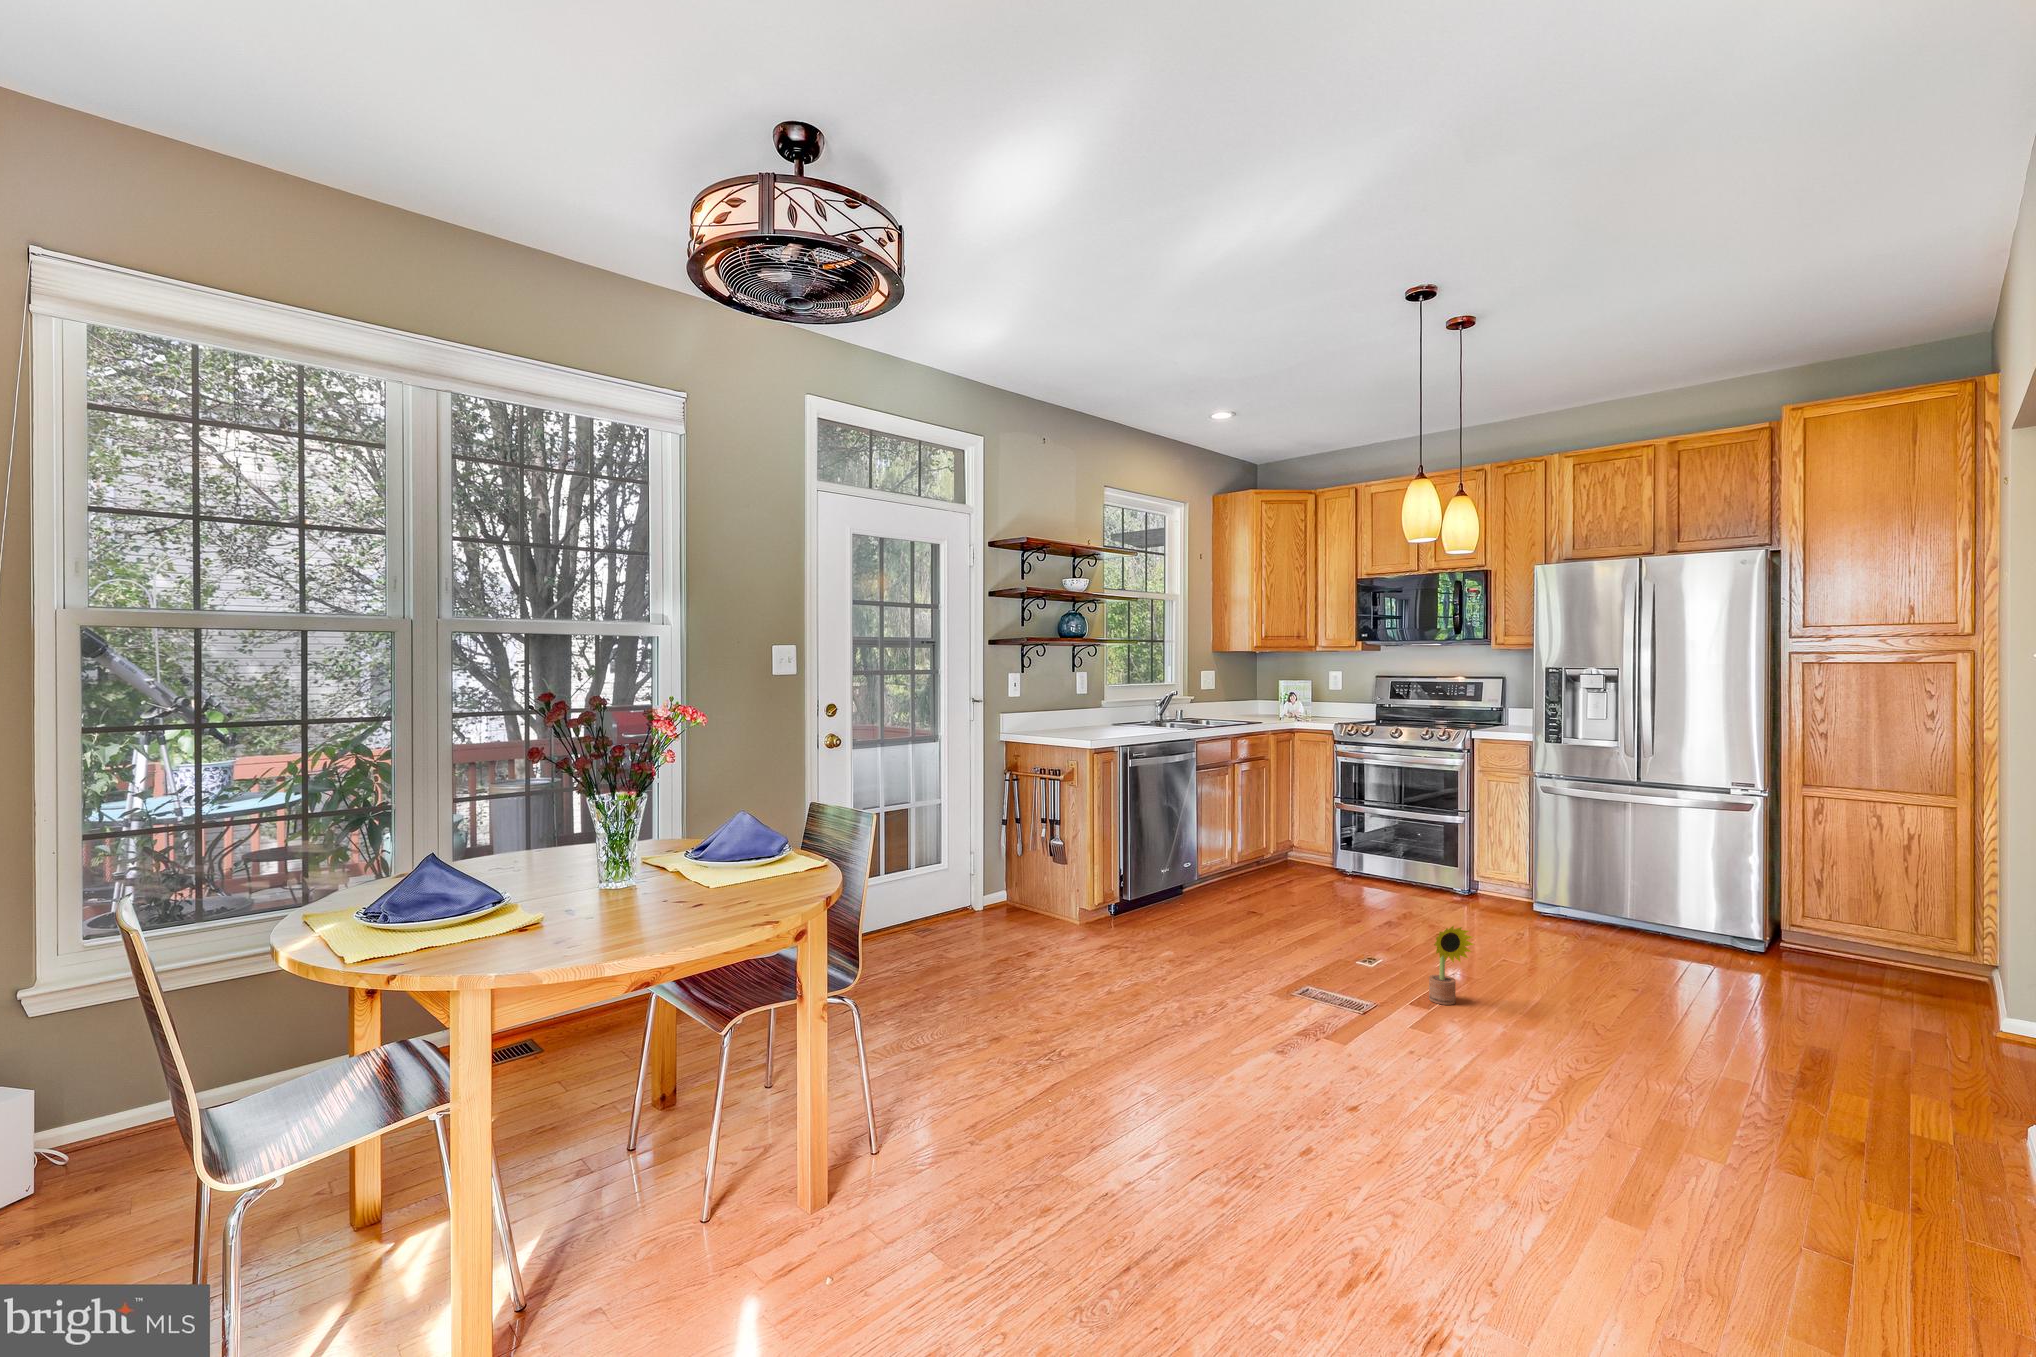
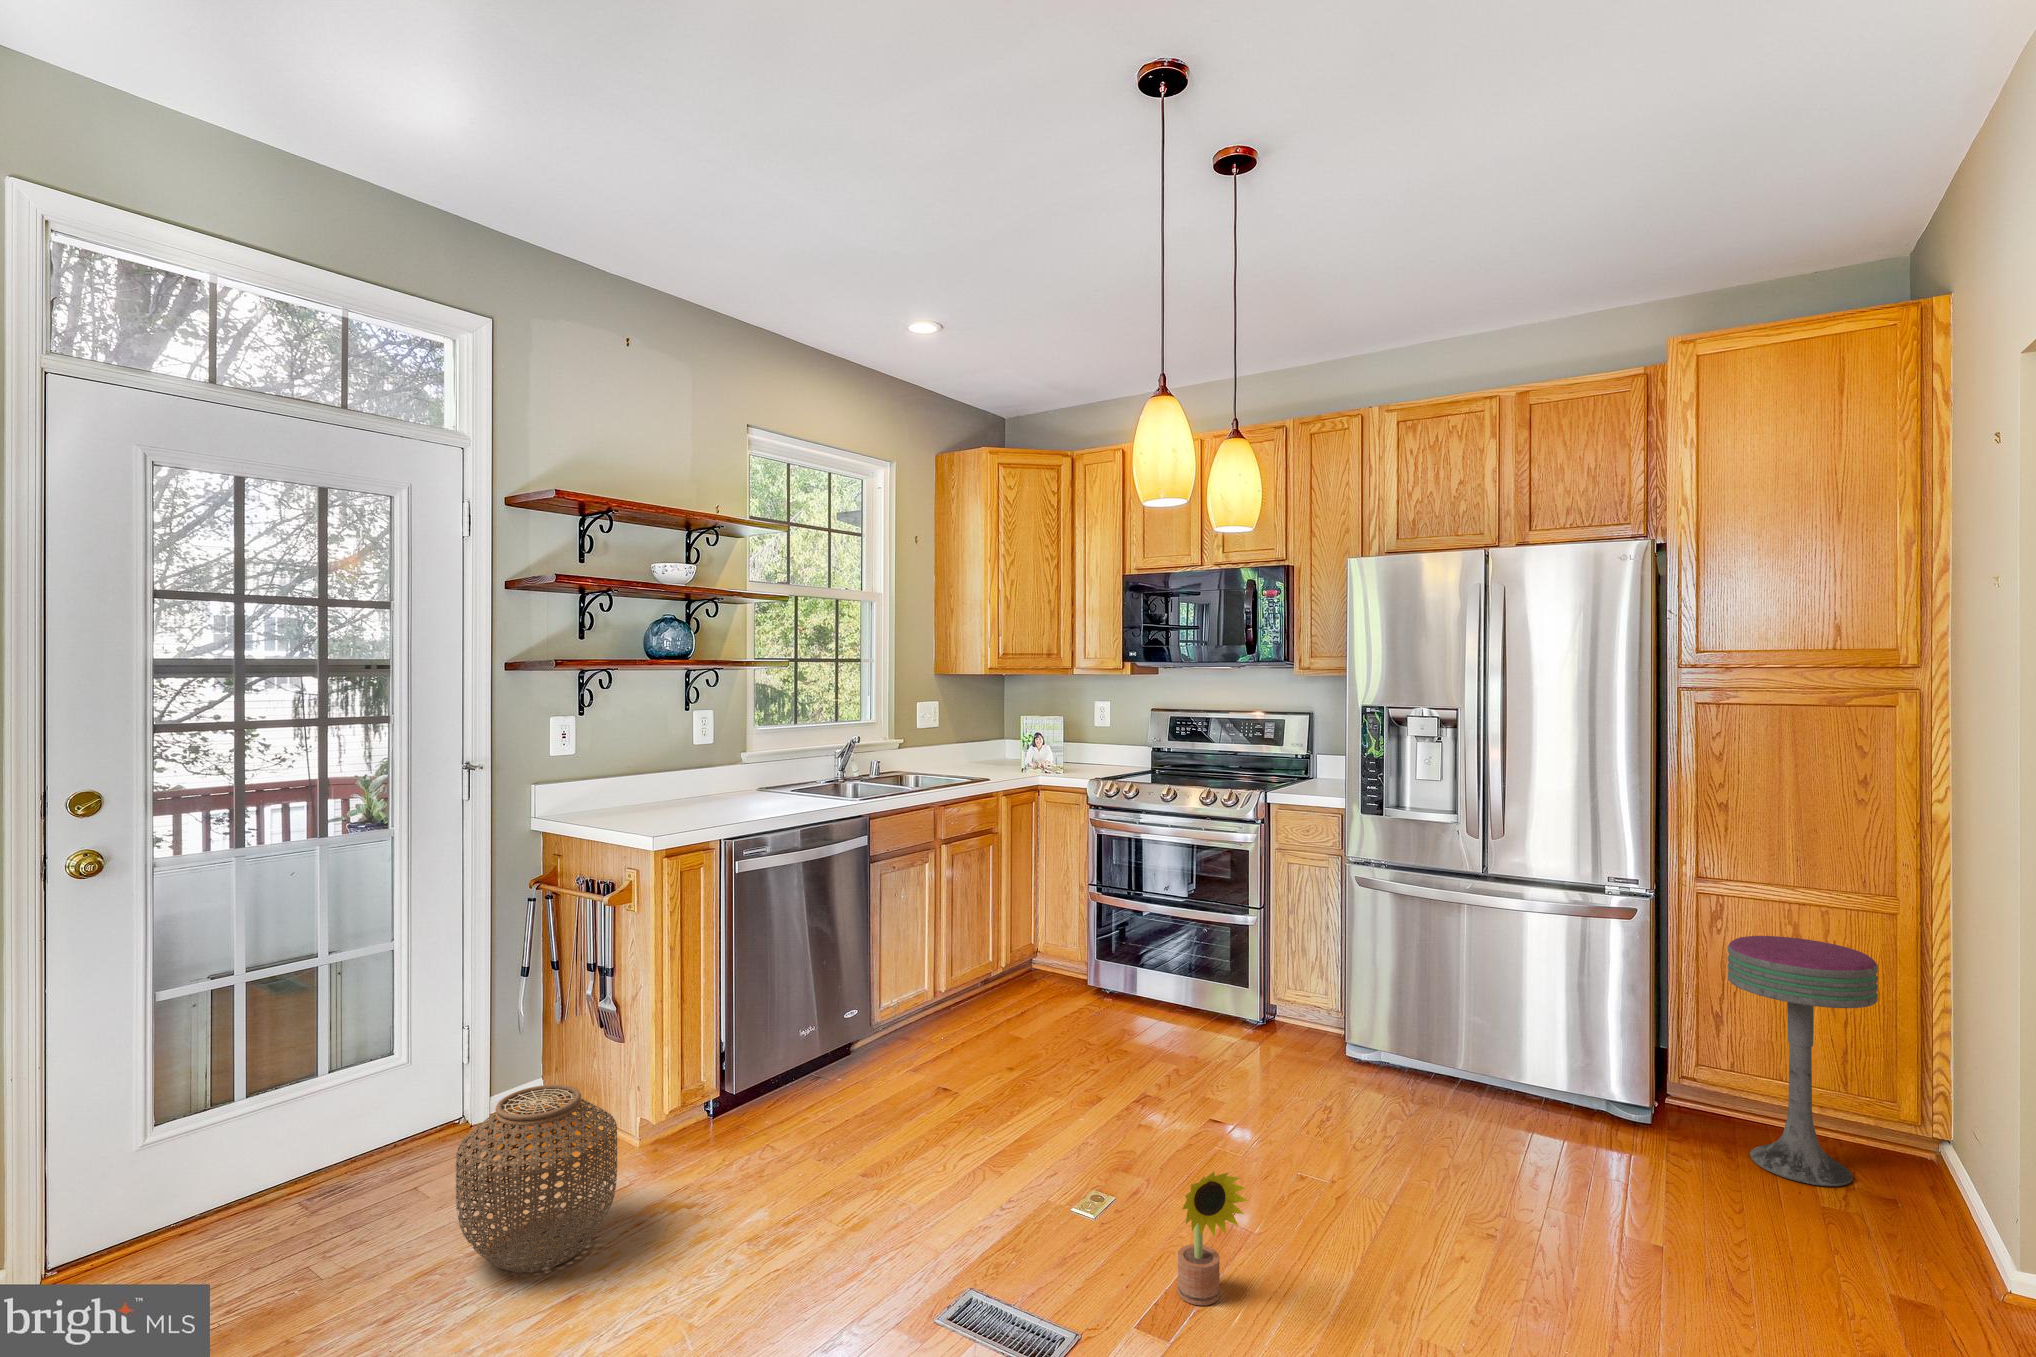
bar stool: none [1821,824,1934,989] -> present [1728,936,1878,1186]
woven basket: none [1009,873,1089,968] -> present [456,1085,617,1272]

